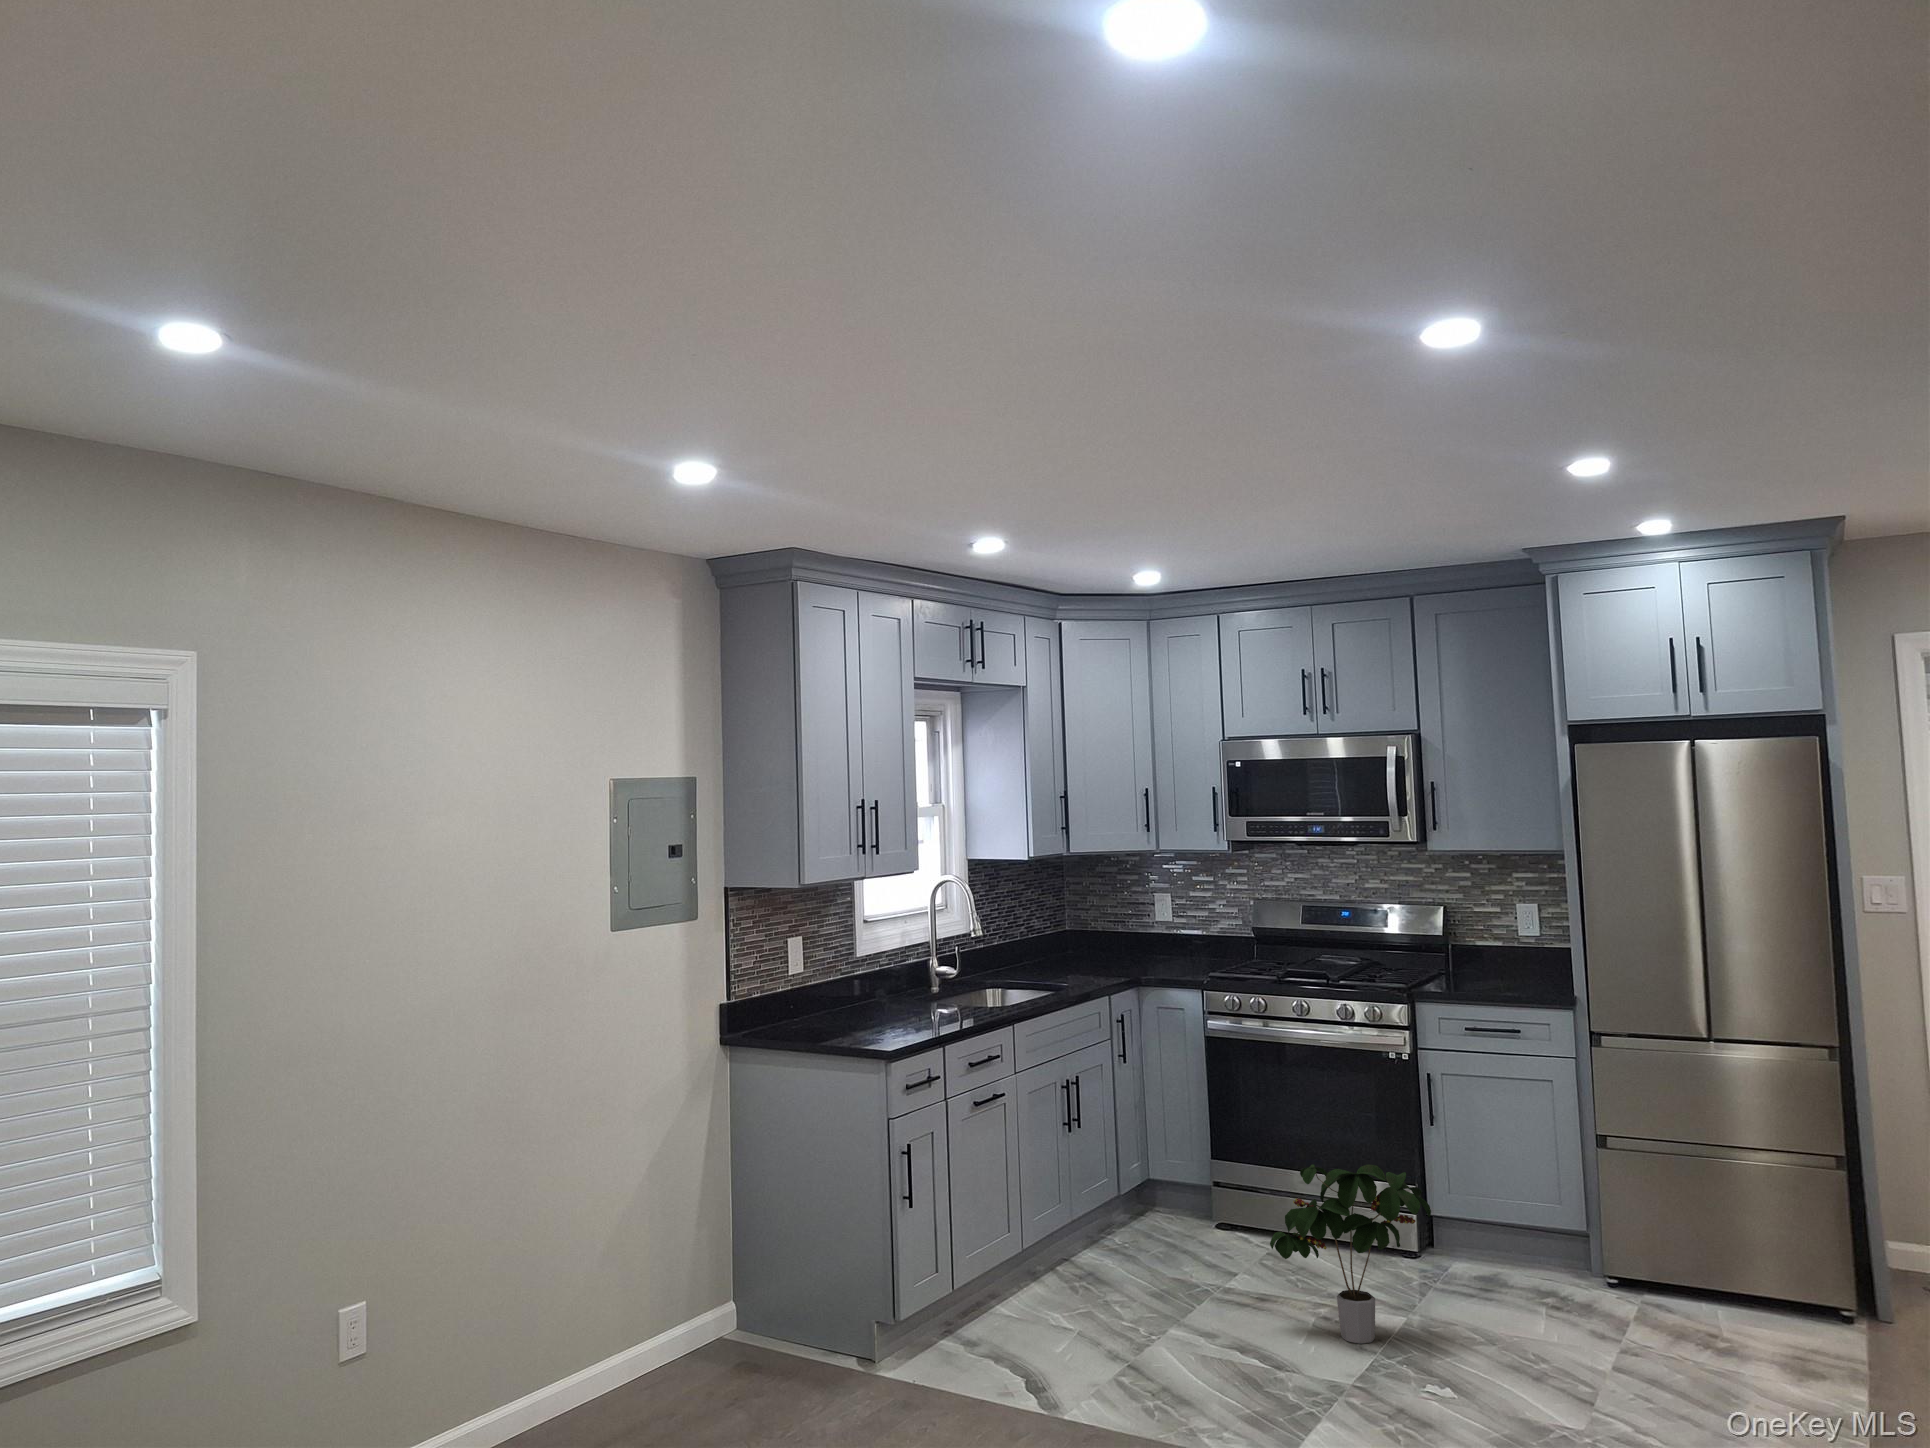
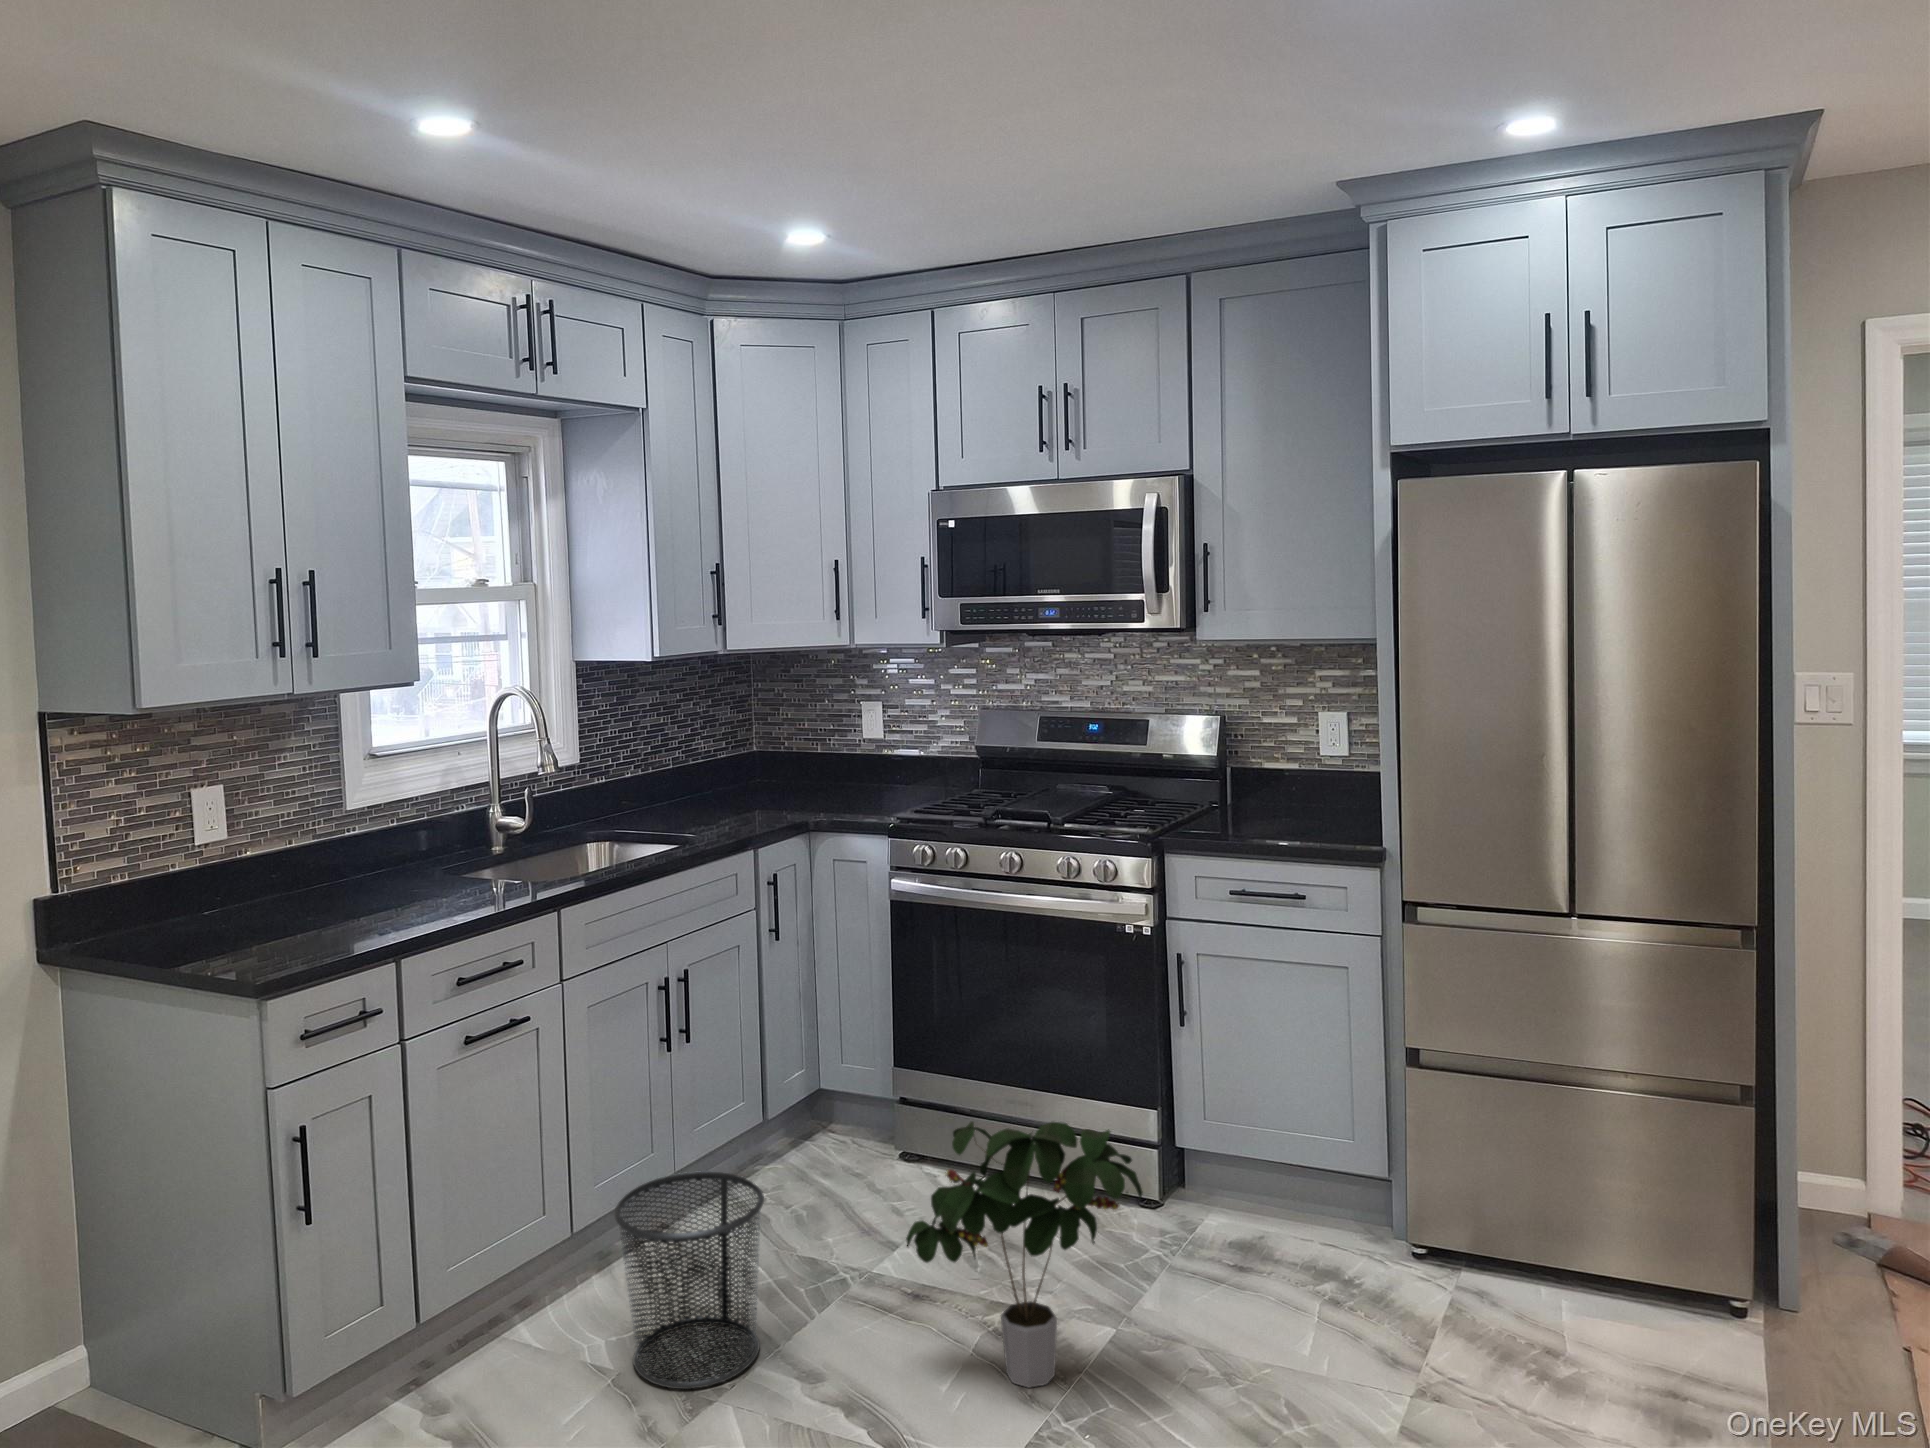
trash can: none [1074,1203,1172,1339] -> present [614,1171,764,1389]

